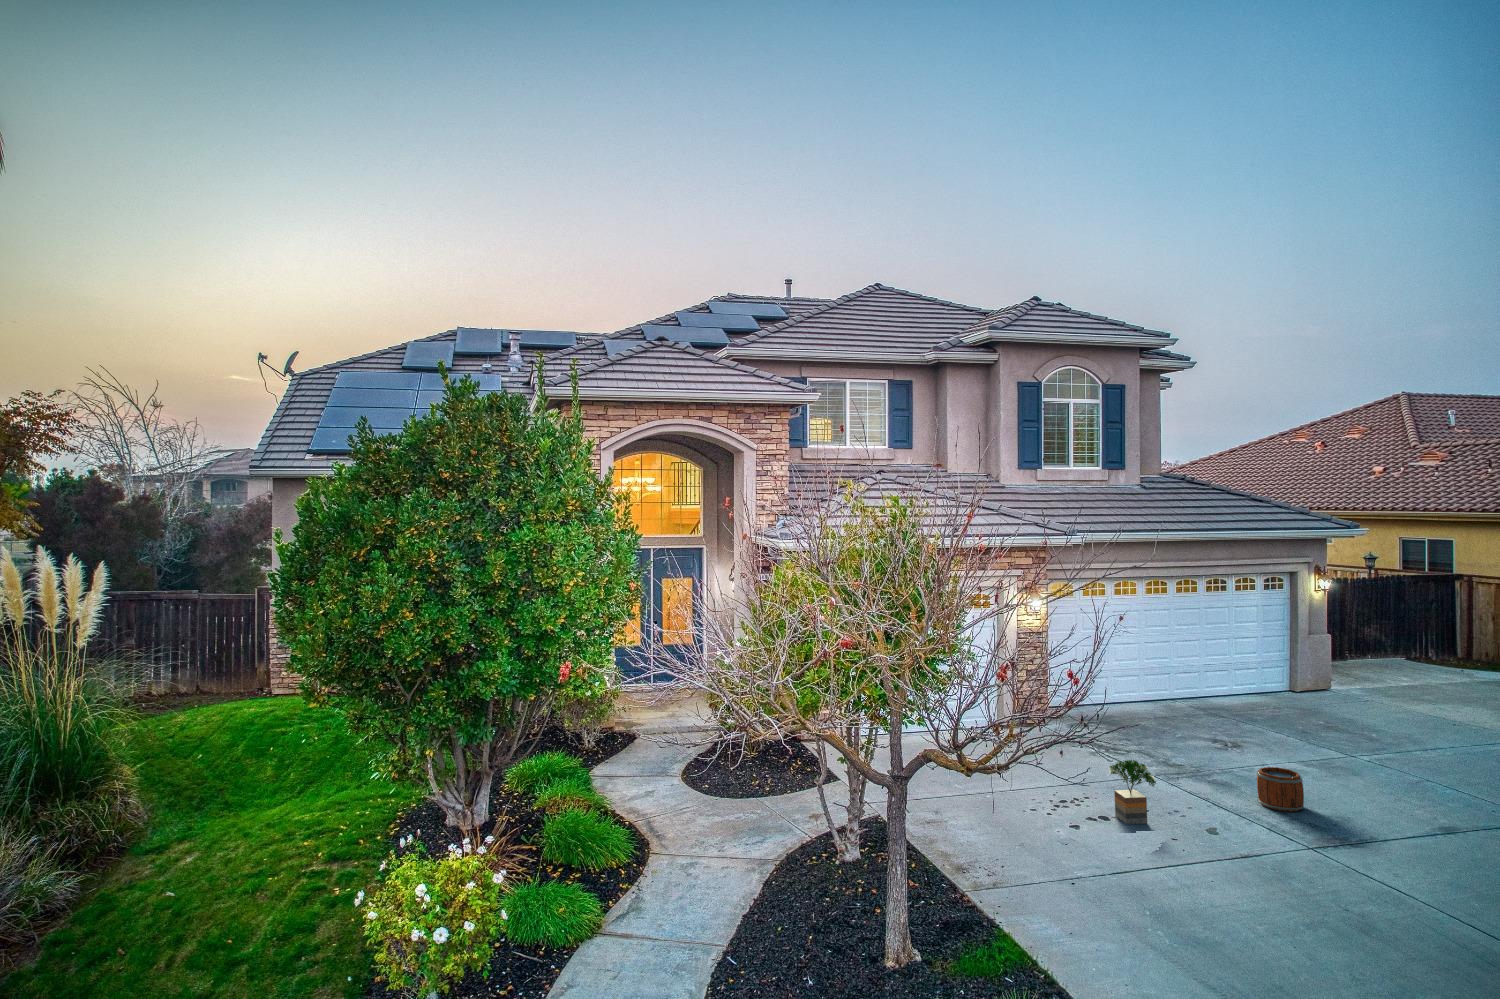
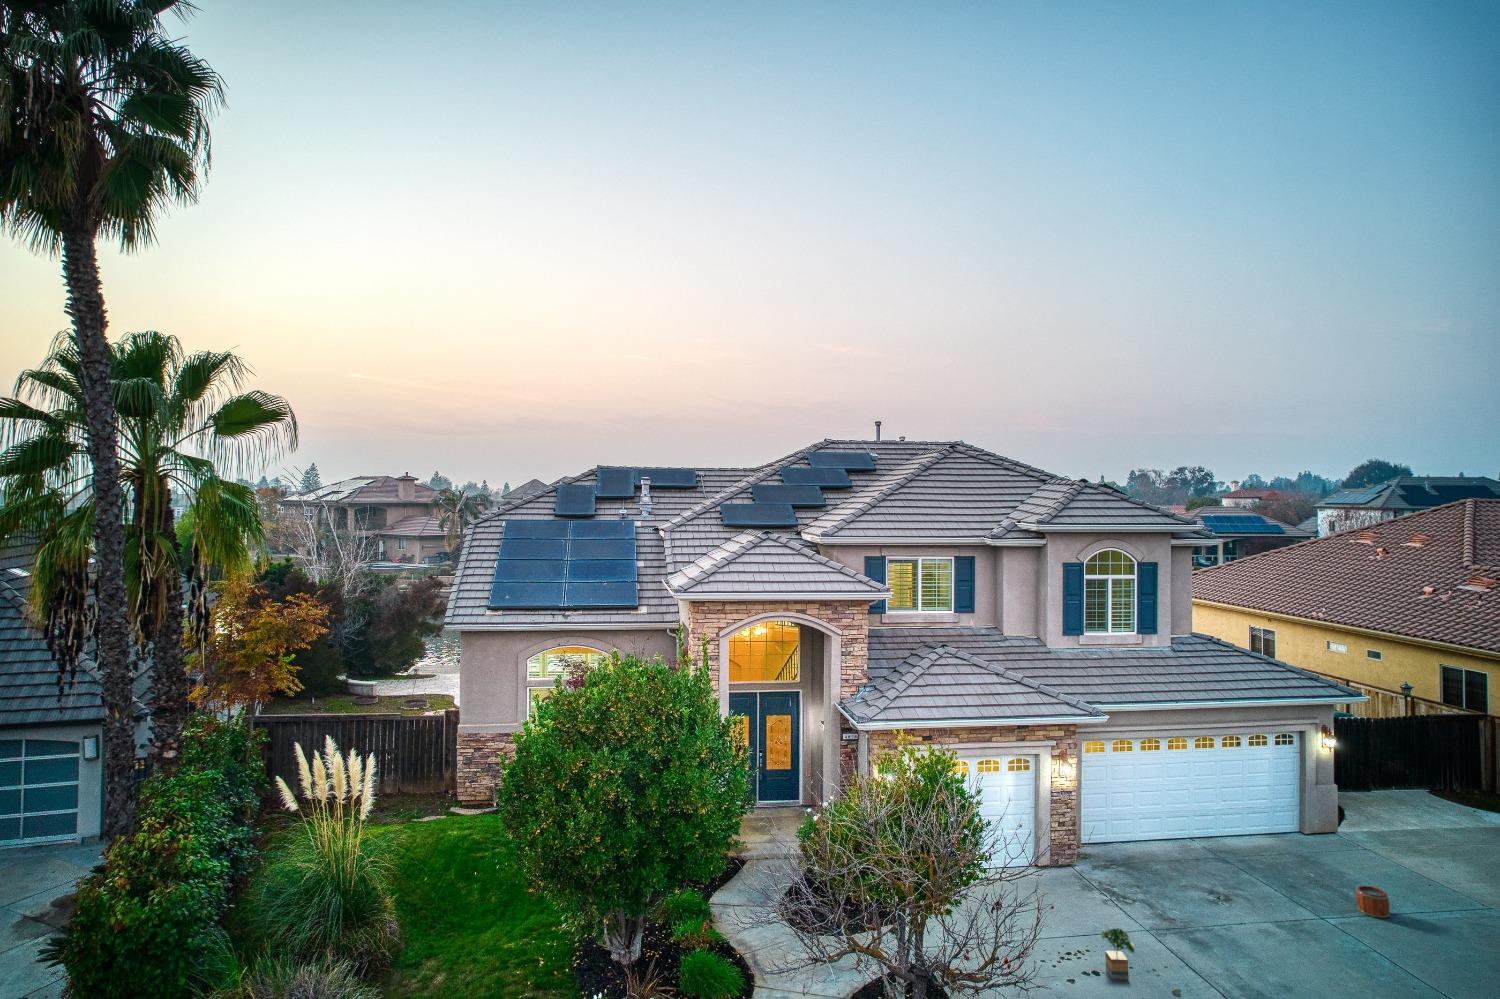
bucket: present [1257,767,1304,812] -> present [1356,886,1390,918]

